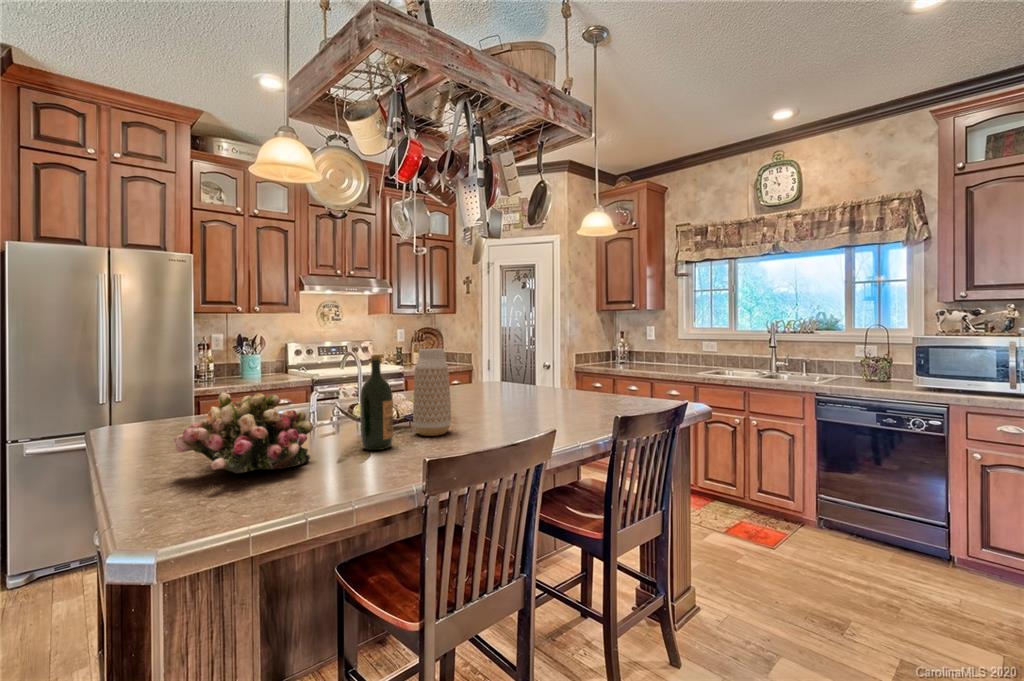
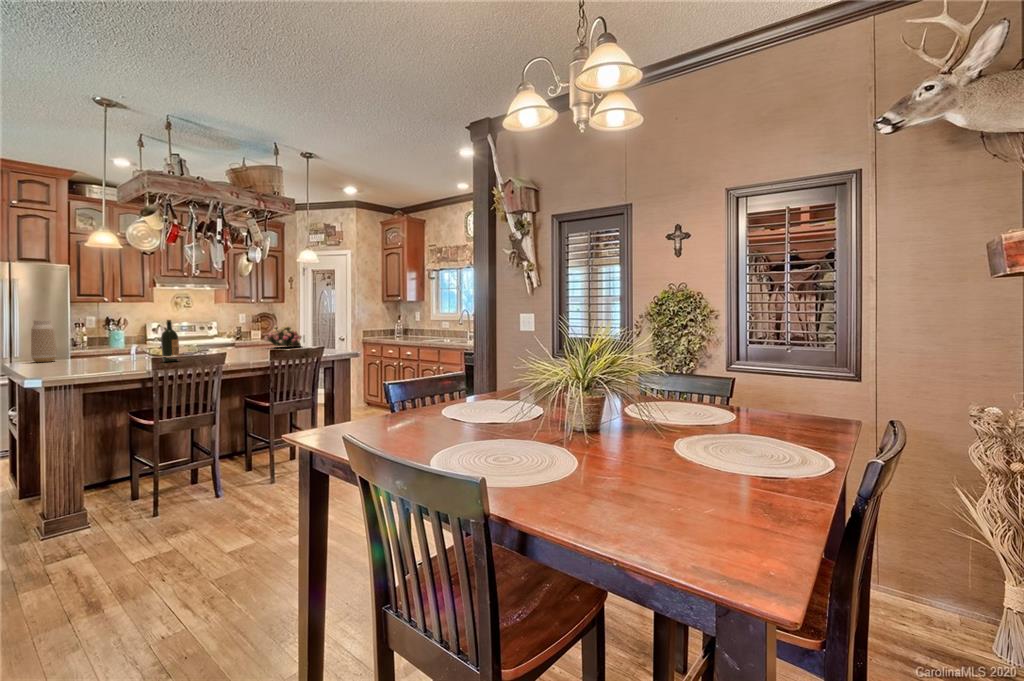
vase: present [413,348,451,436] -> present [31,320,57,362]
flower arrangement: present [174,393,313,473] -> present [264,326,302,347]

